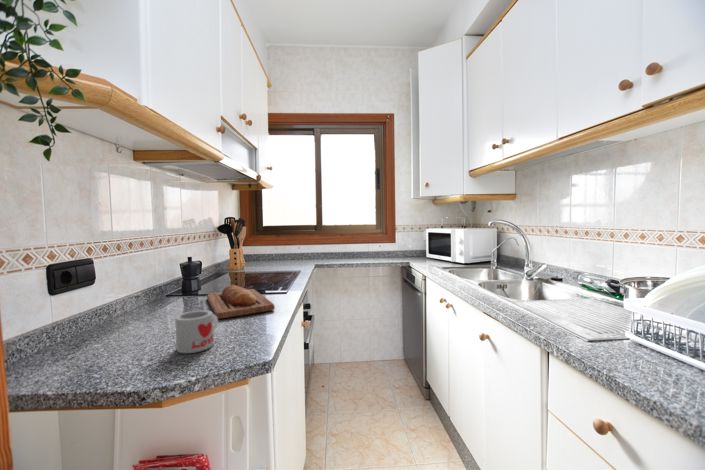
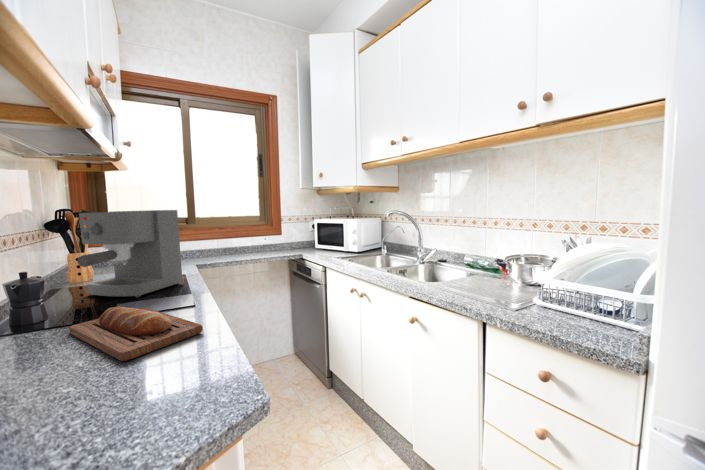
coffee maker: none [223,218,293,283] -> present [78,210,182,298]
mug: present [175,310,218,353] -> none [86,355,156,434]

